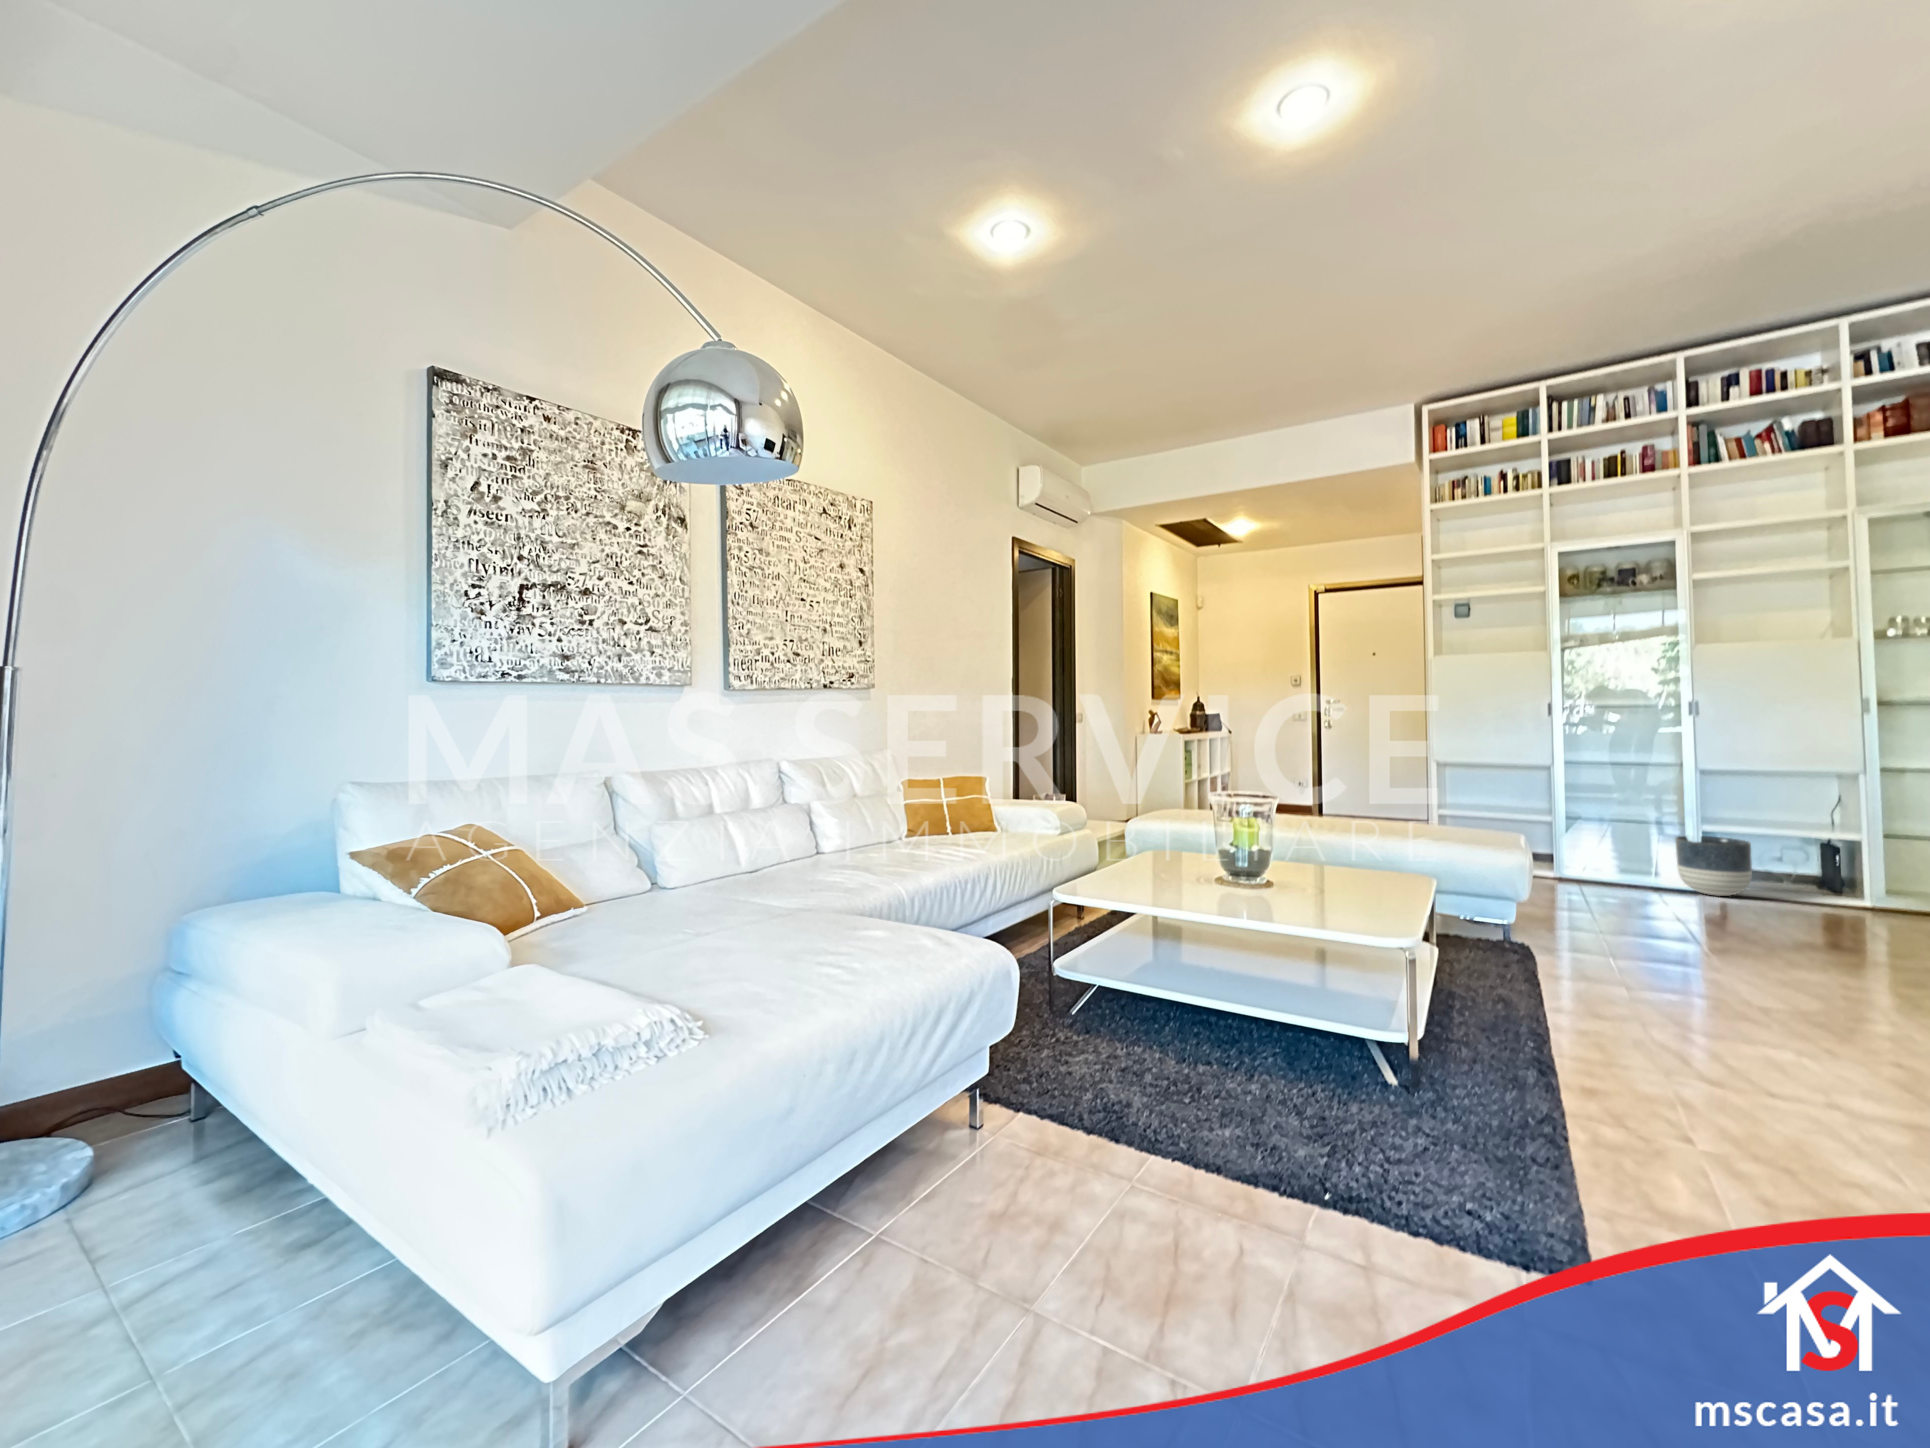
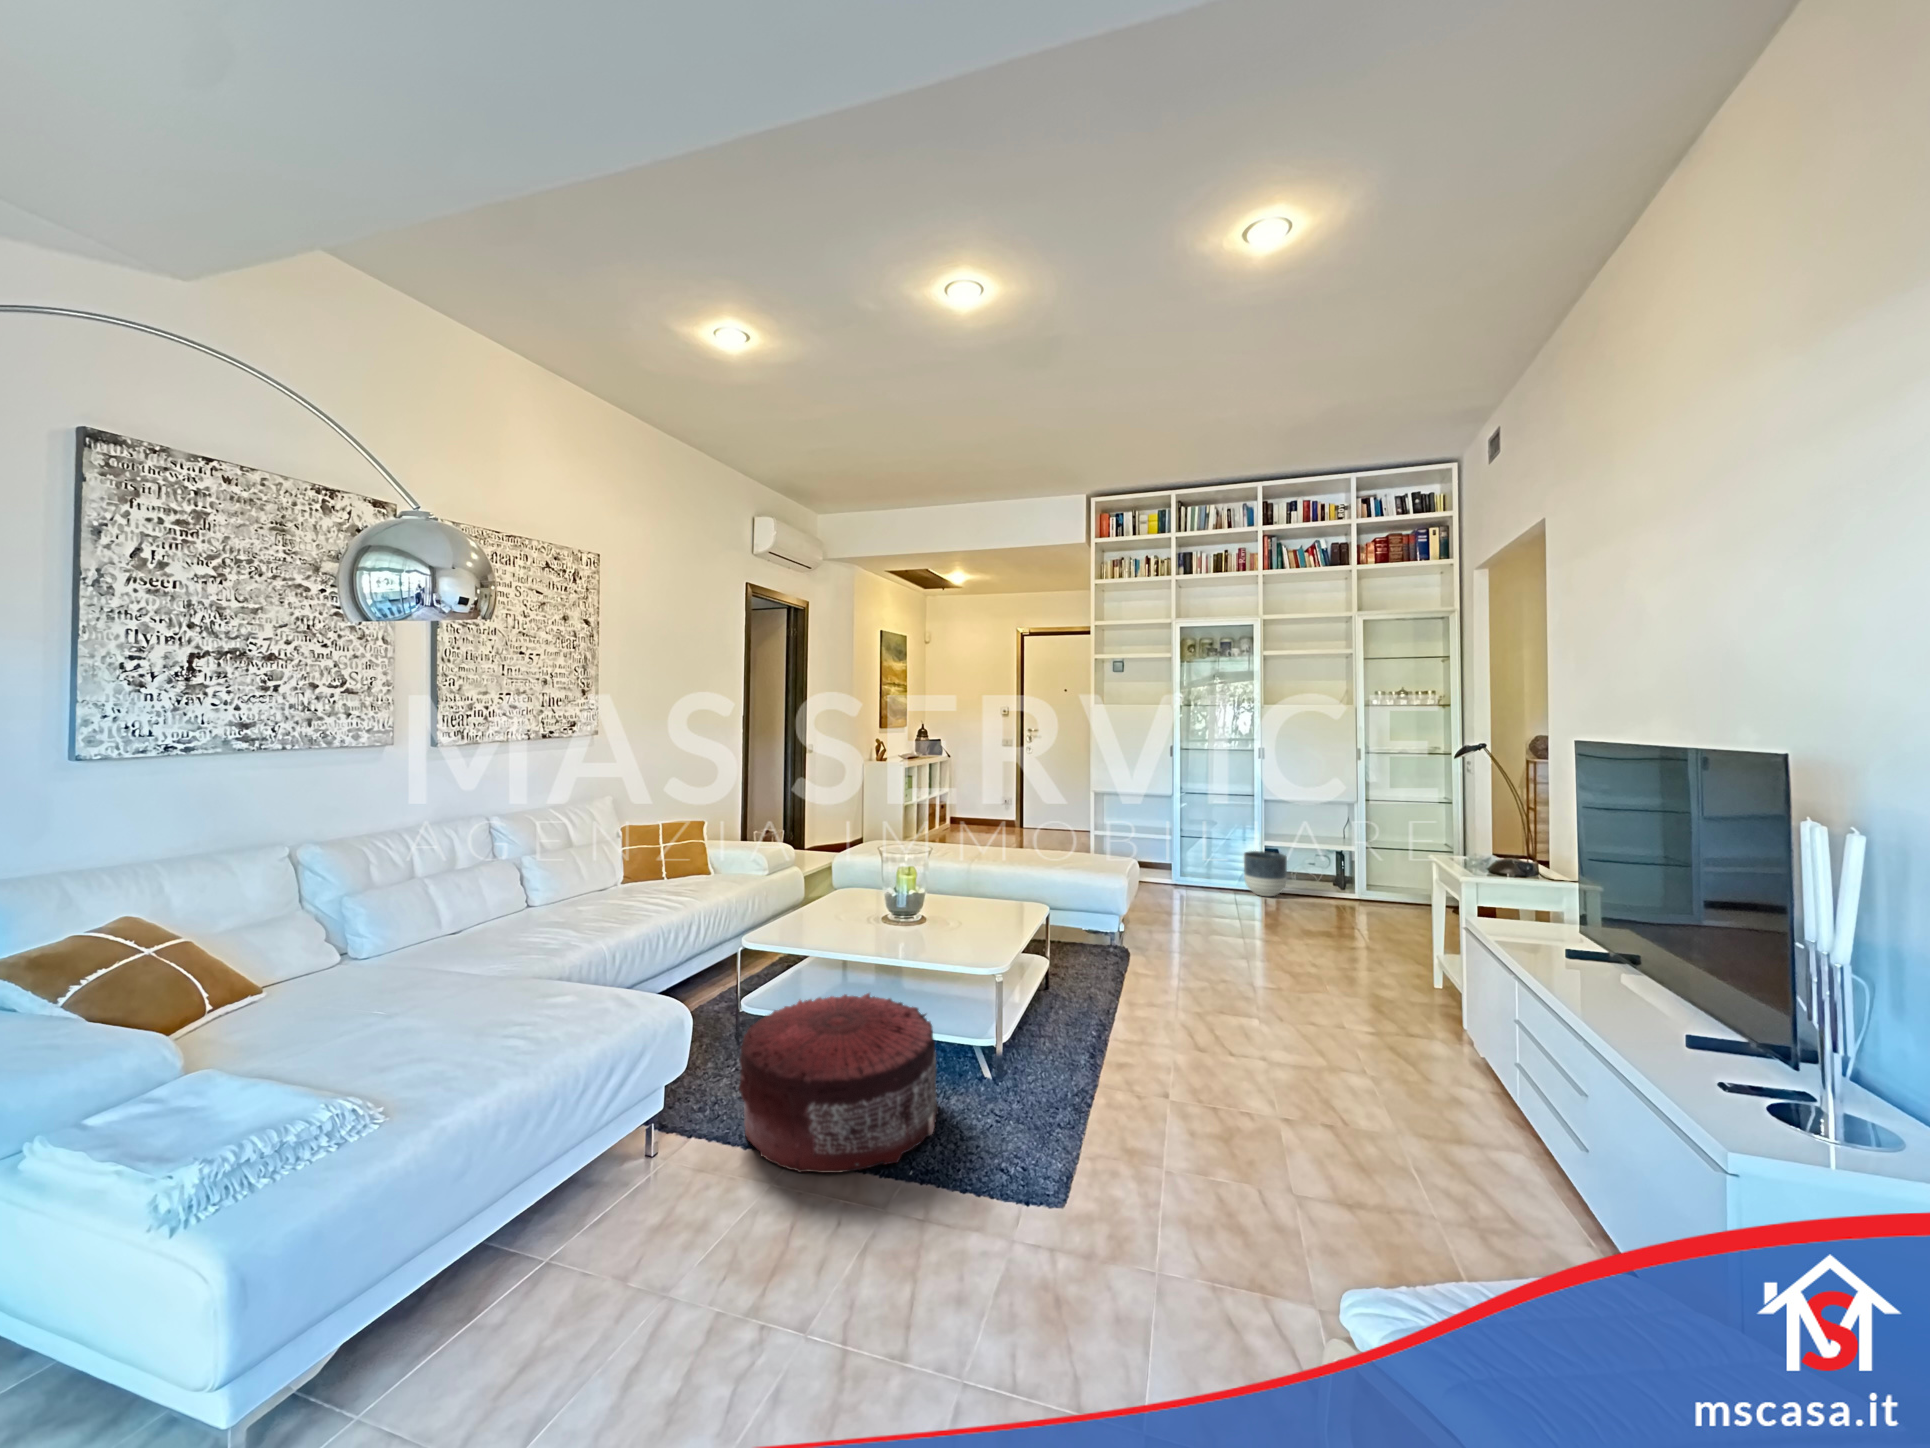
pouf: none [1072,960,1343,1182] -> present [739,993,939,1173]

